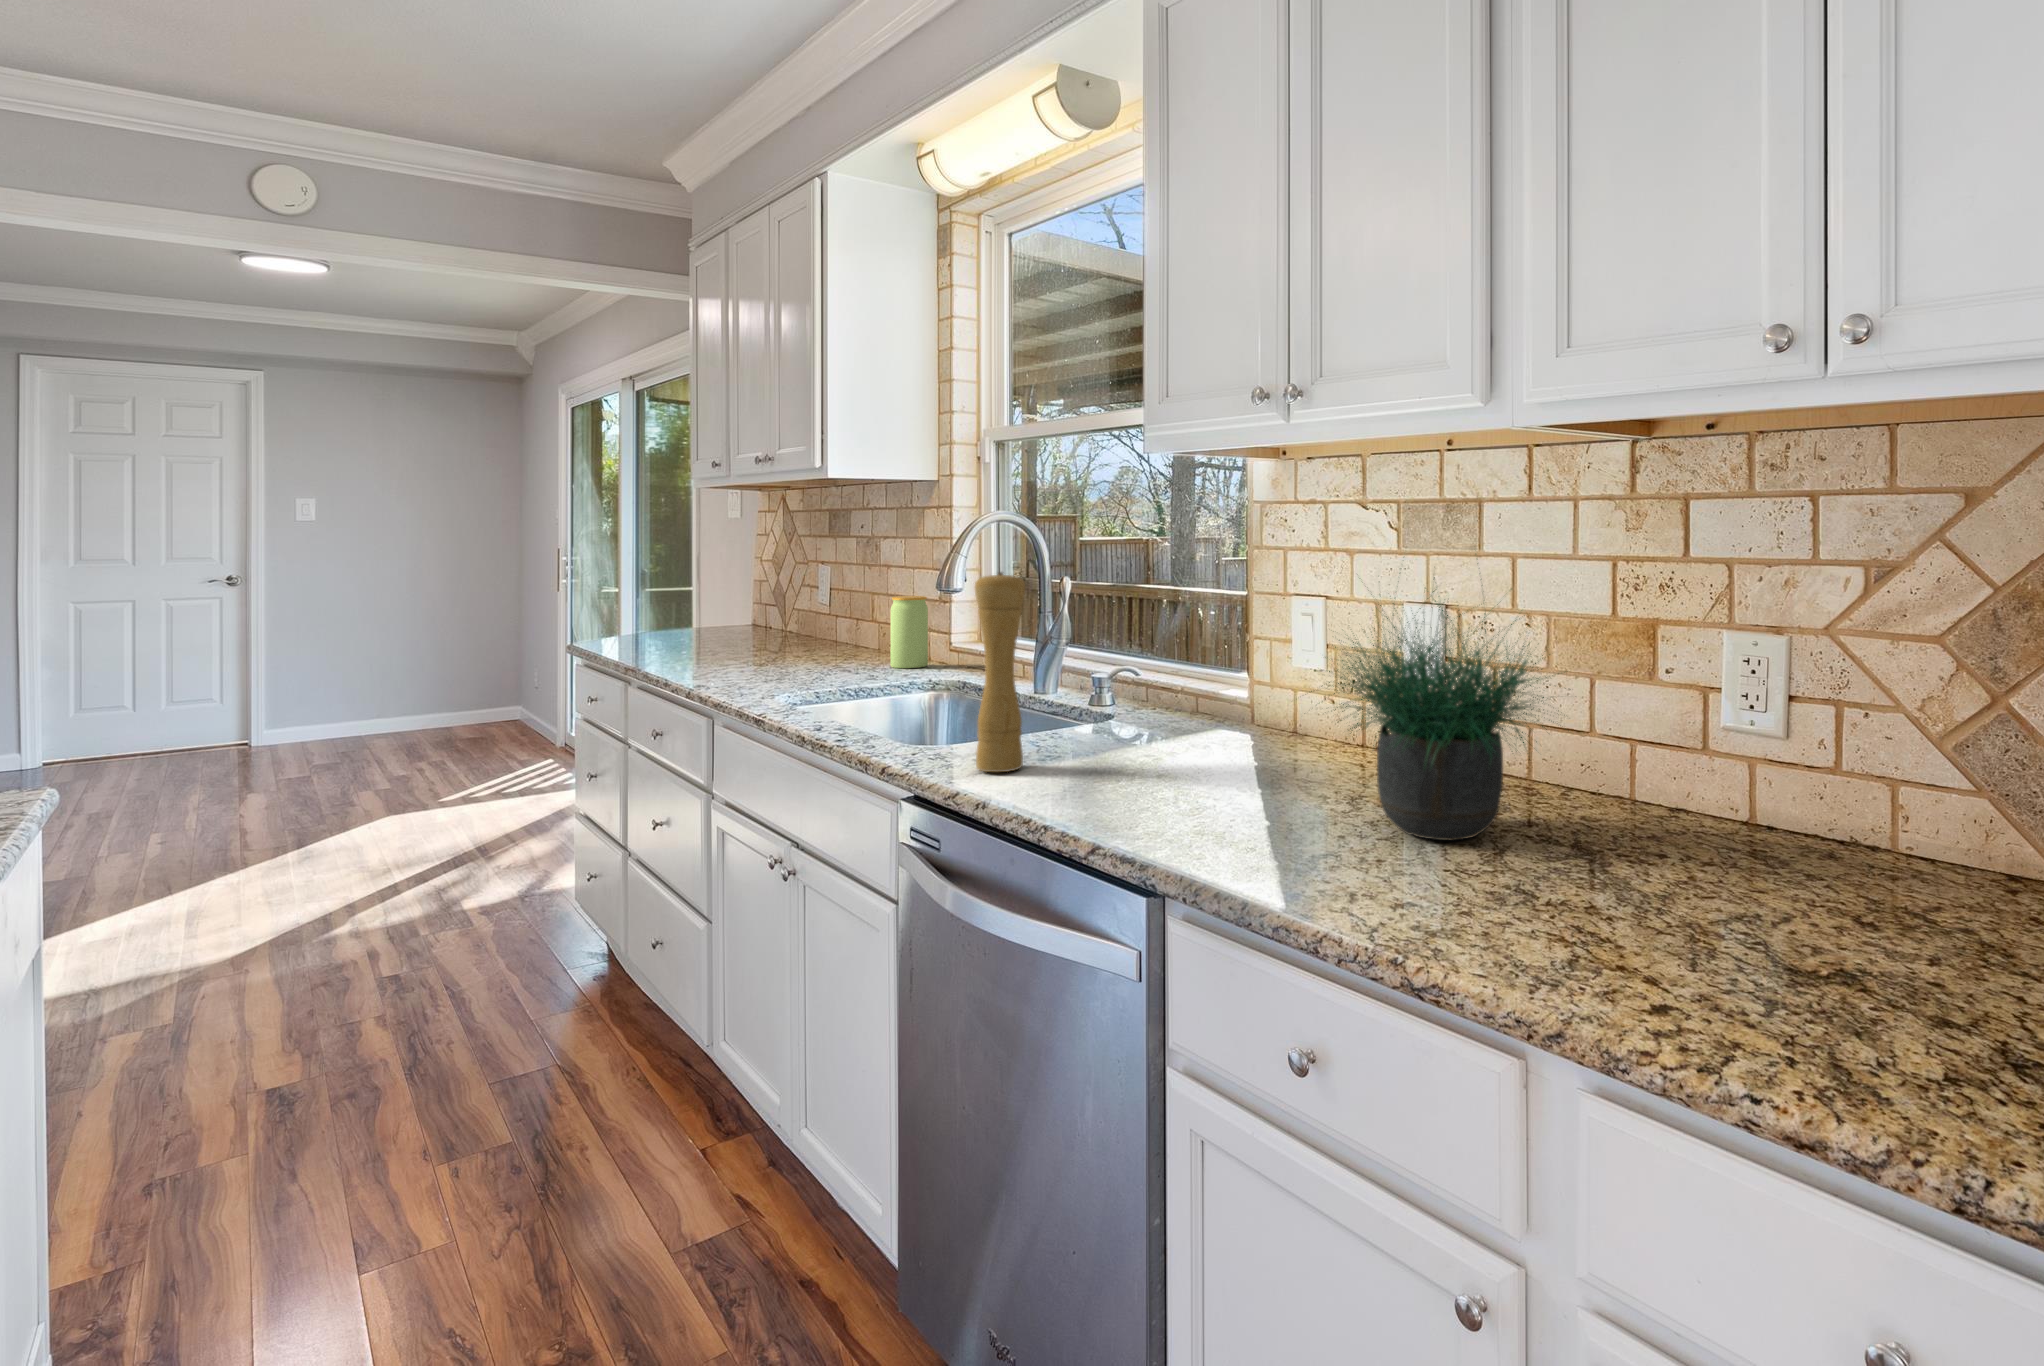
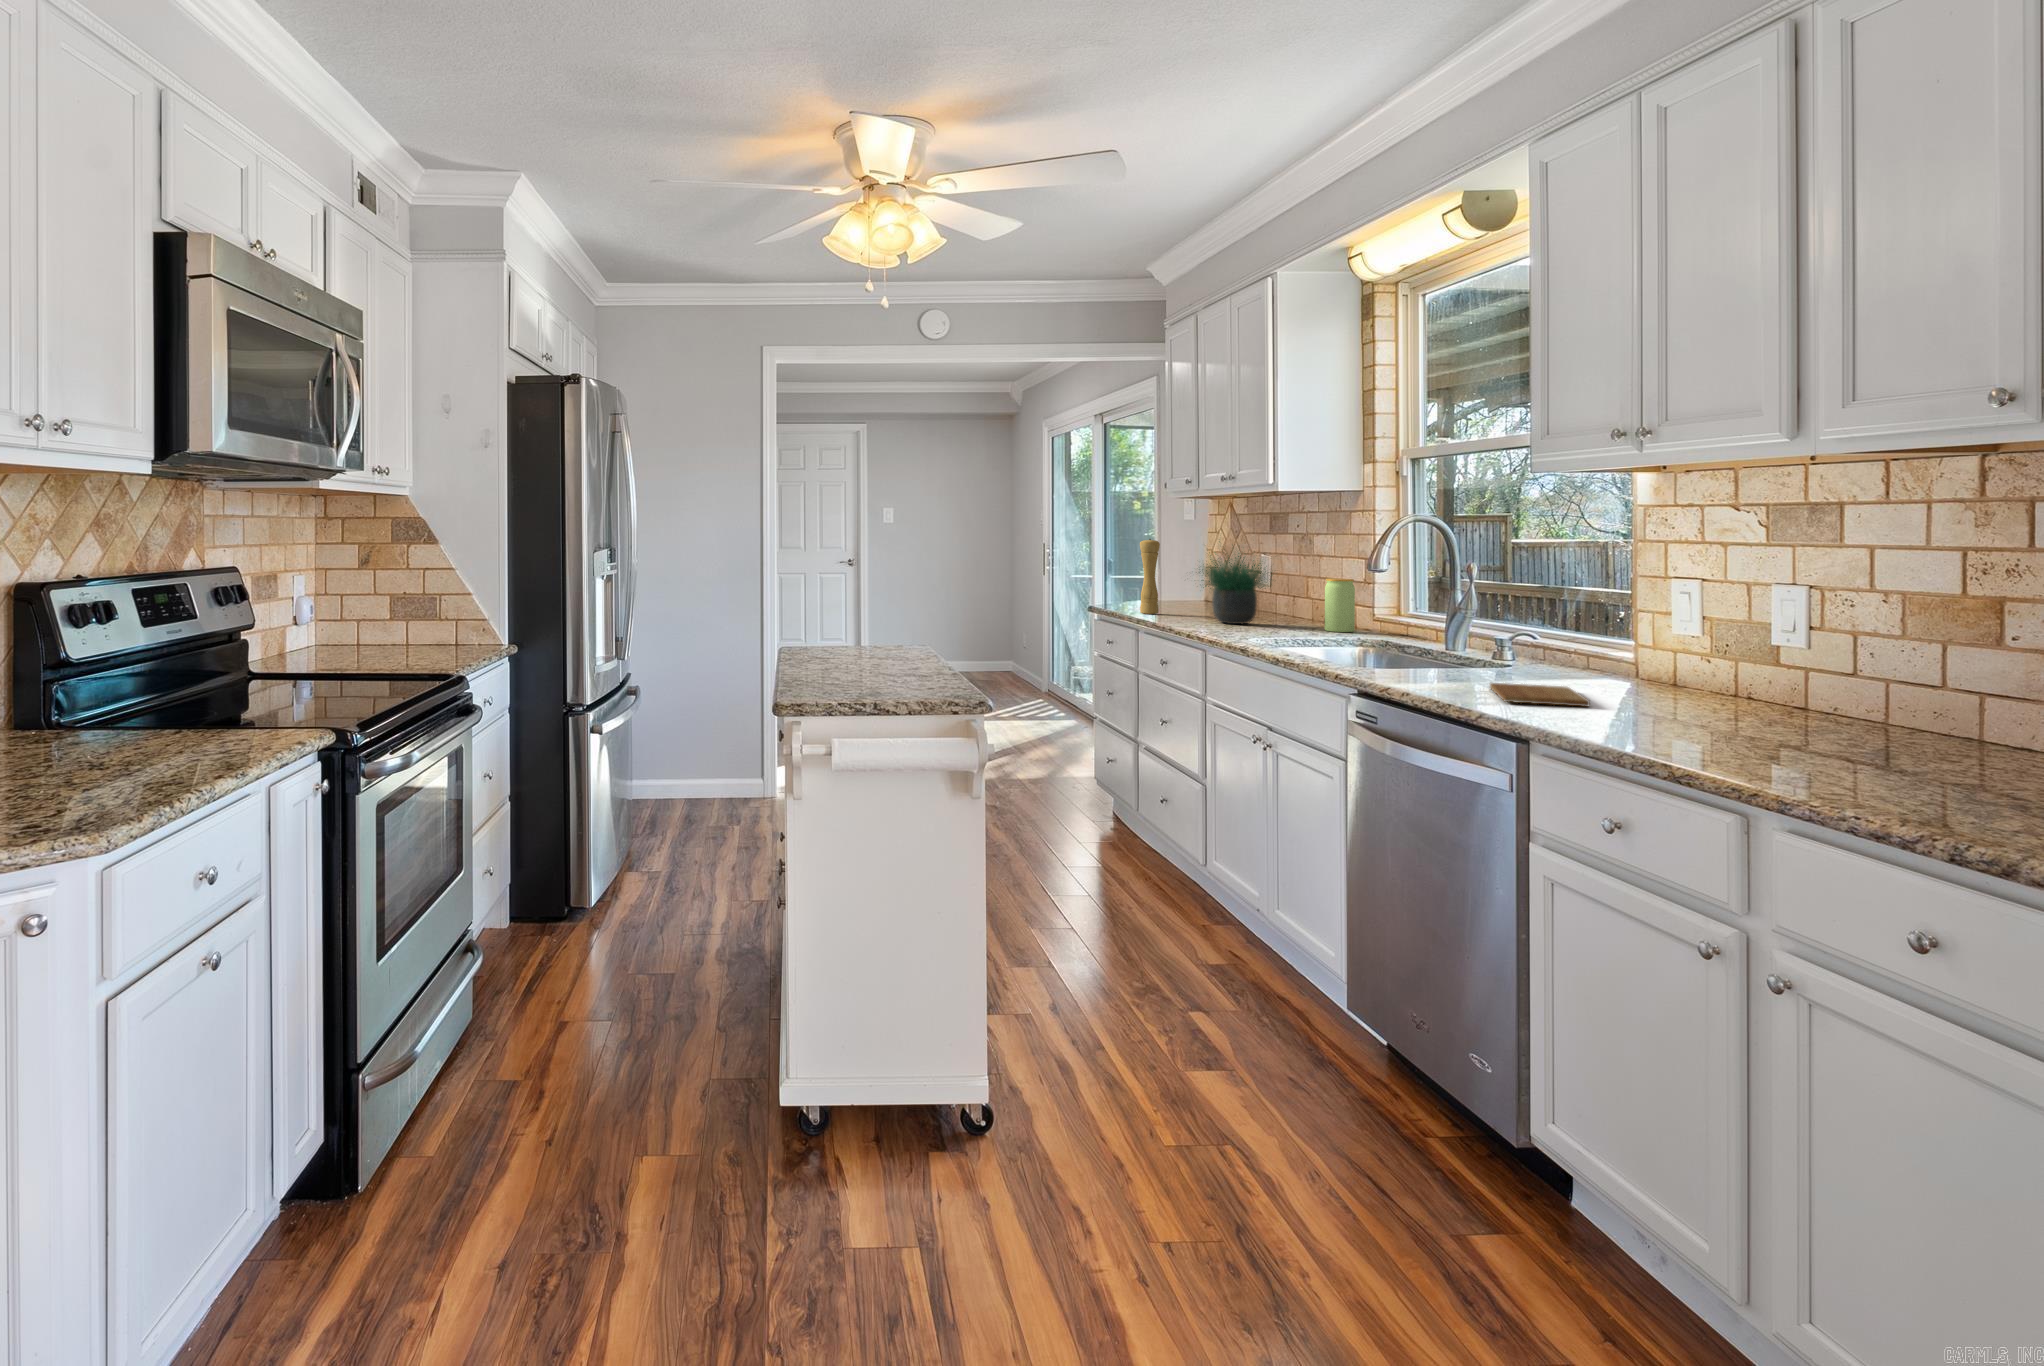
pepper mill: present [975,572,1025,772] -> present [1140,539,1160,614]
potted plant: present [1311,577,1559,840] -> present [1199,541,1272,624]
cutting board: none [1094,757,1224,802] -> present [1490,683,1590,707]

